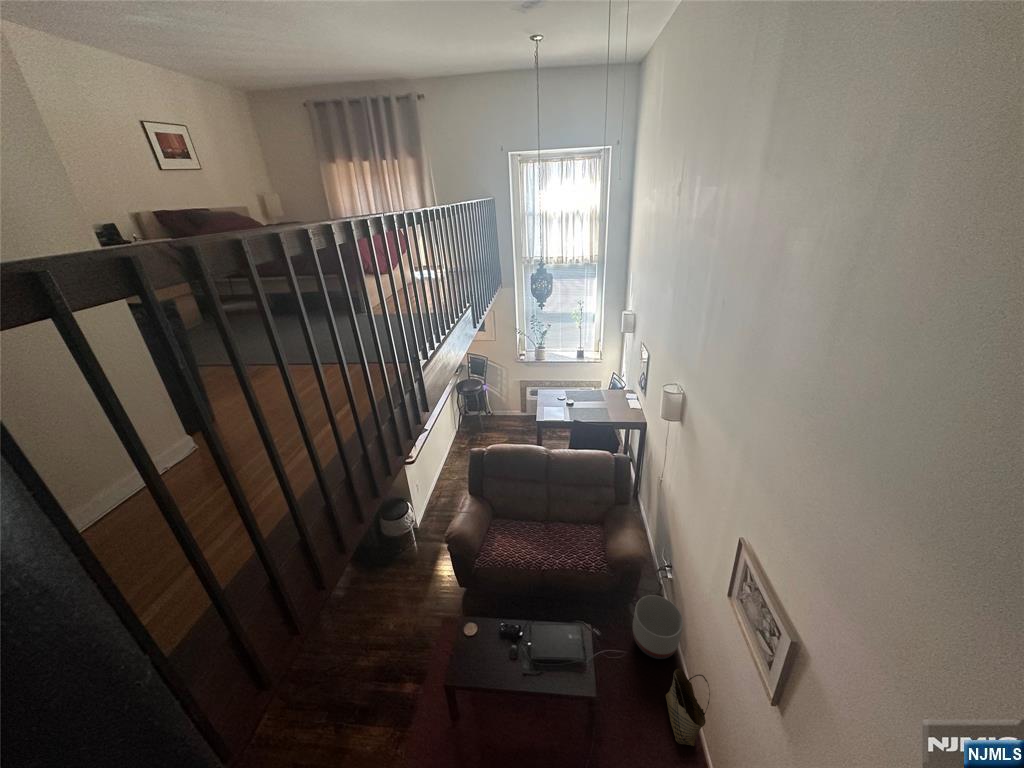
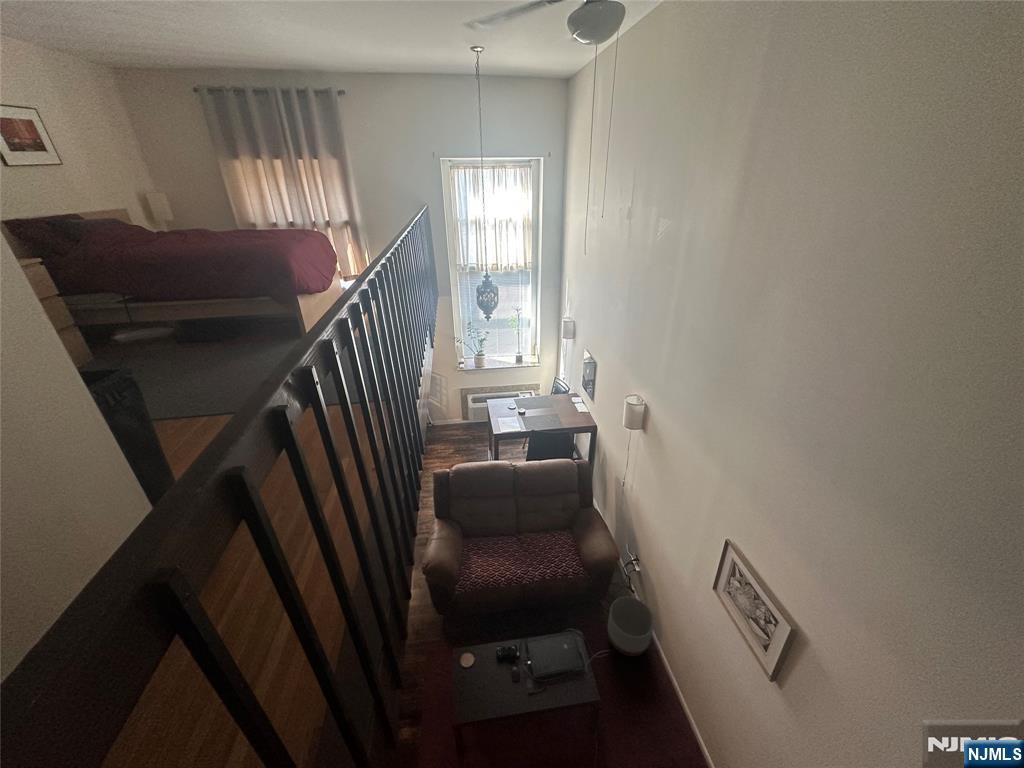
woven basket: present [666,669,710,746] -> none [645,665,690,735]

